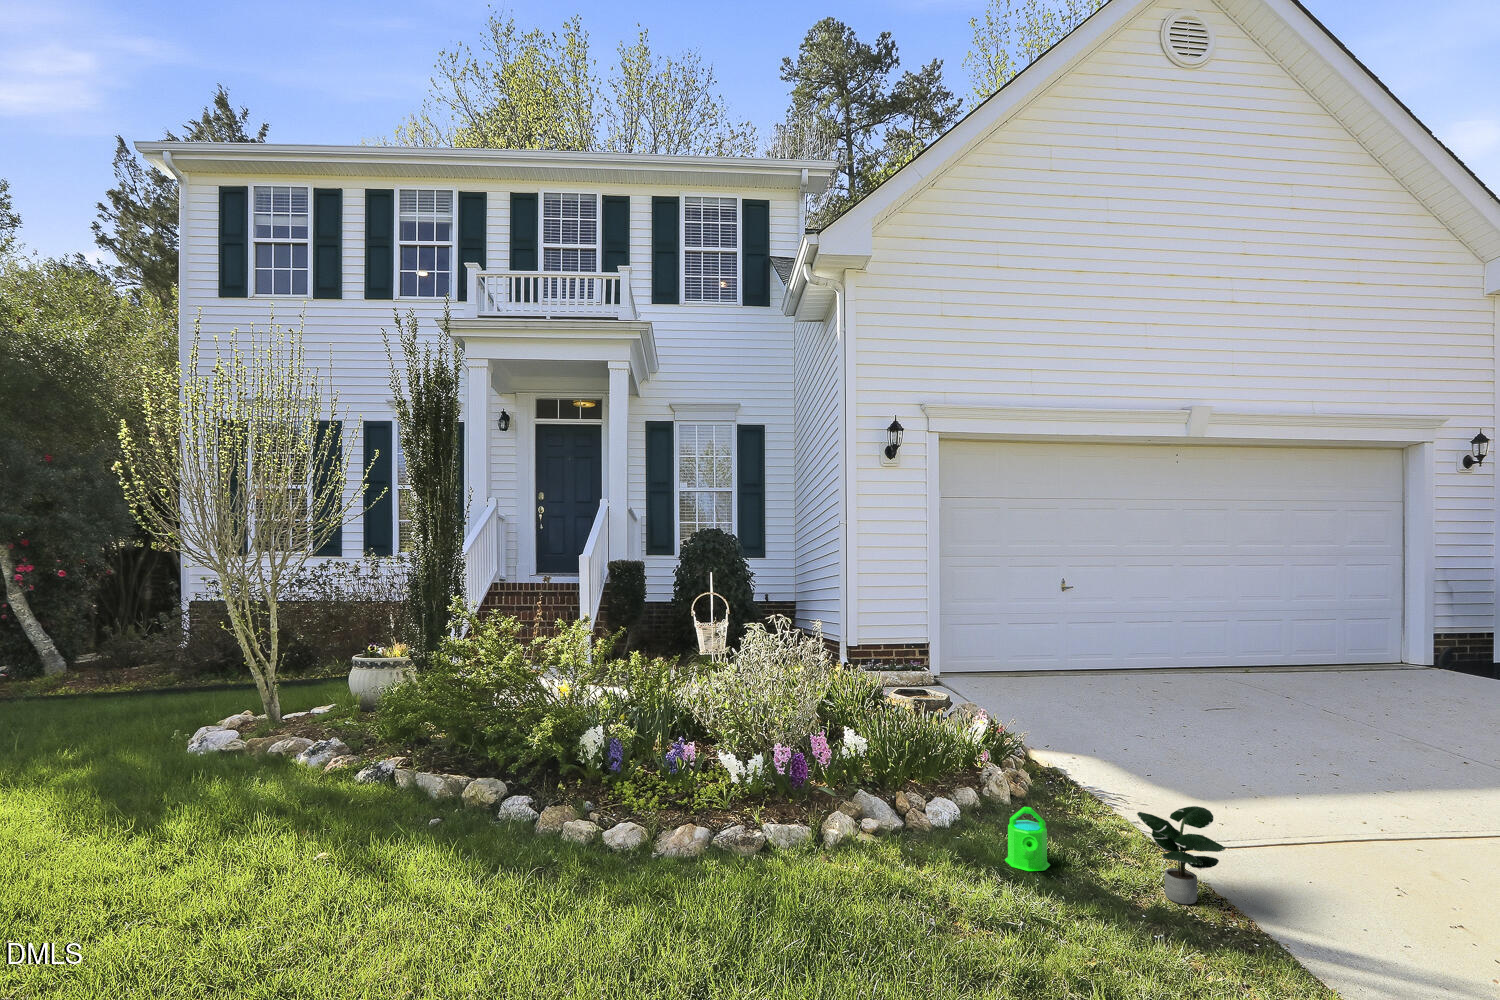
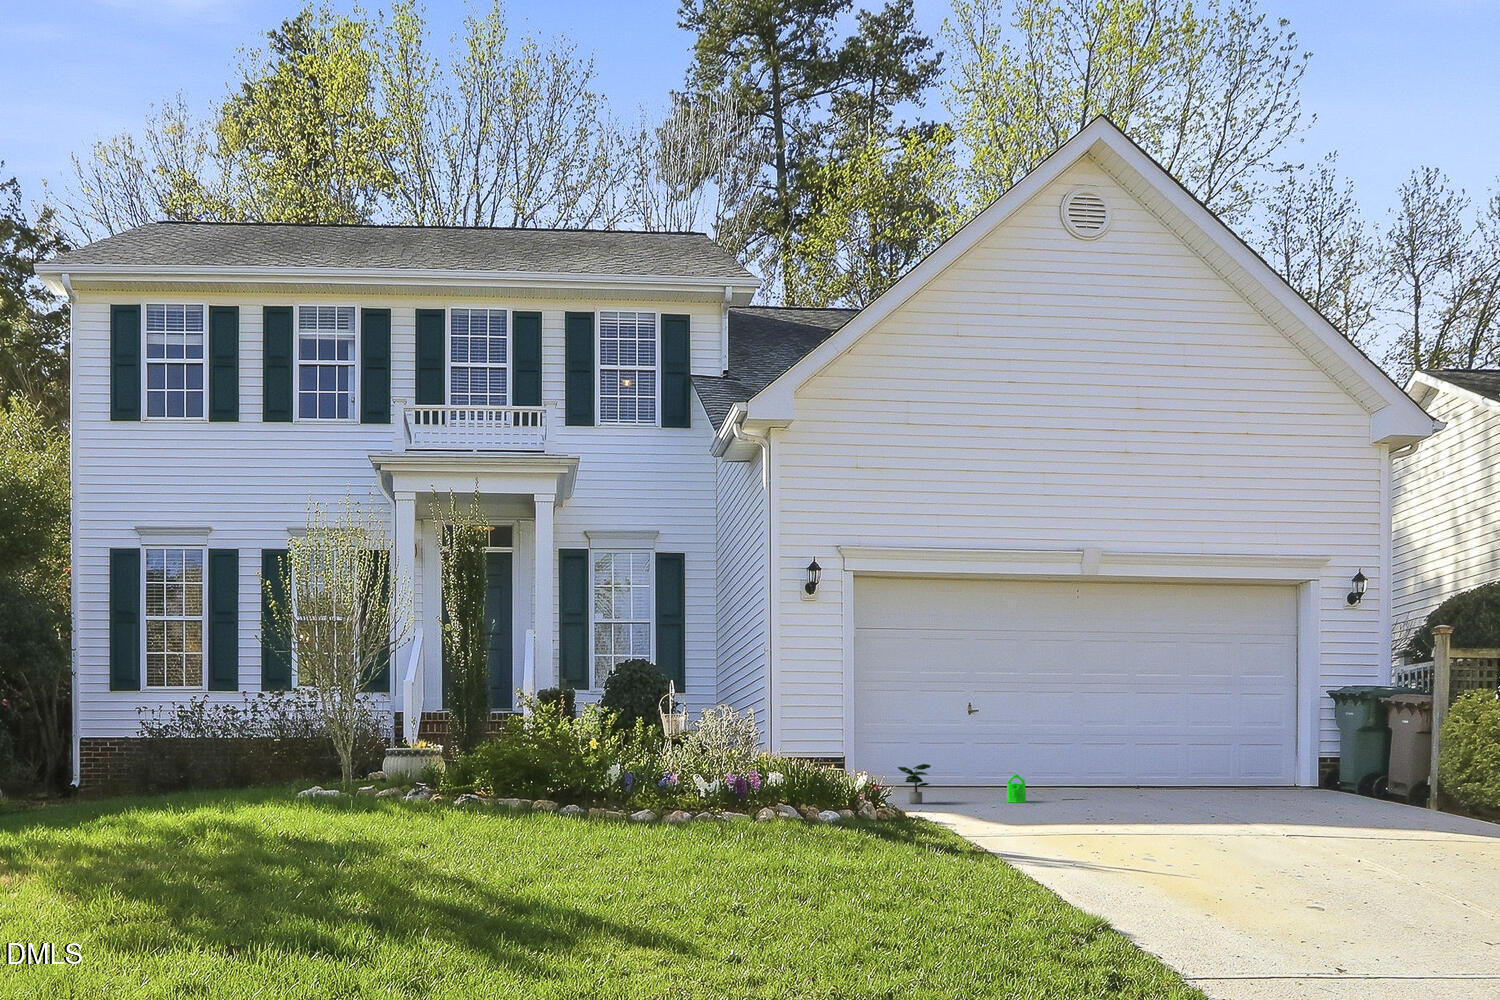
watering can: present [1005,807,1050,871] -> present [1006,774,1026,803]

